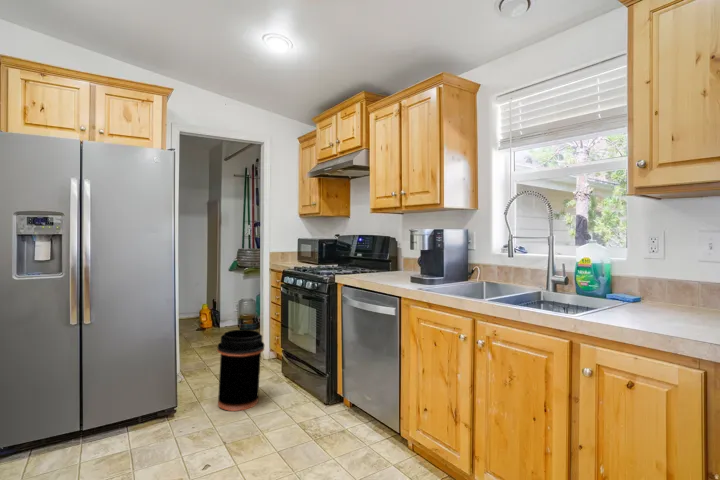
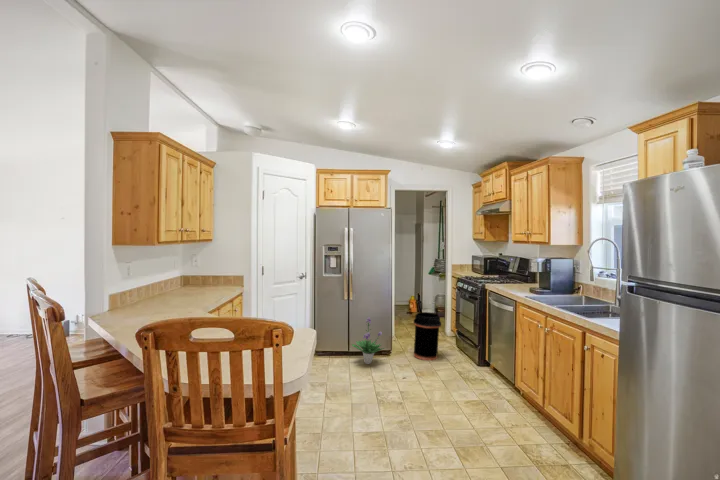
potted plant: none [88,354,165,447] -> present [352,318,384,364]

